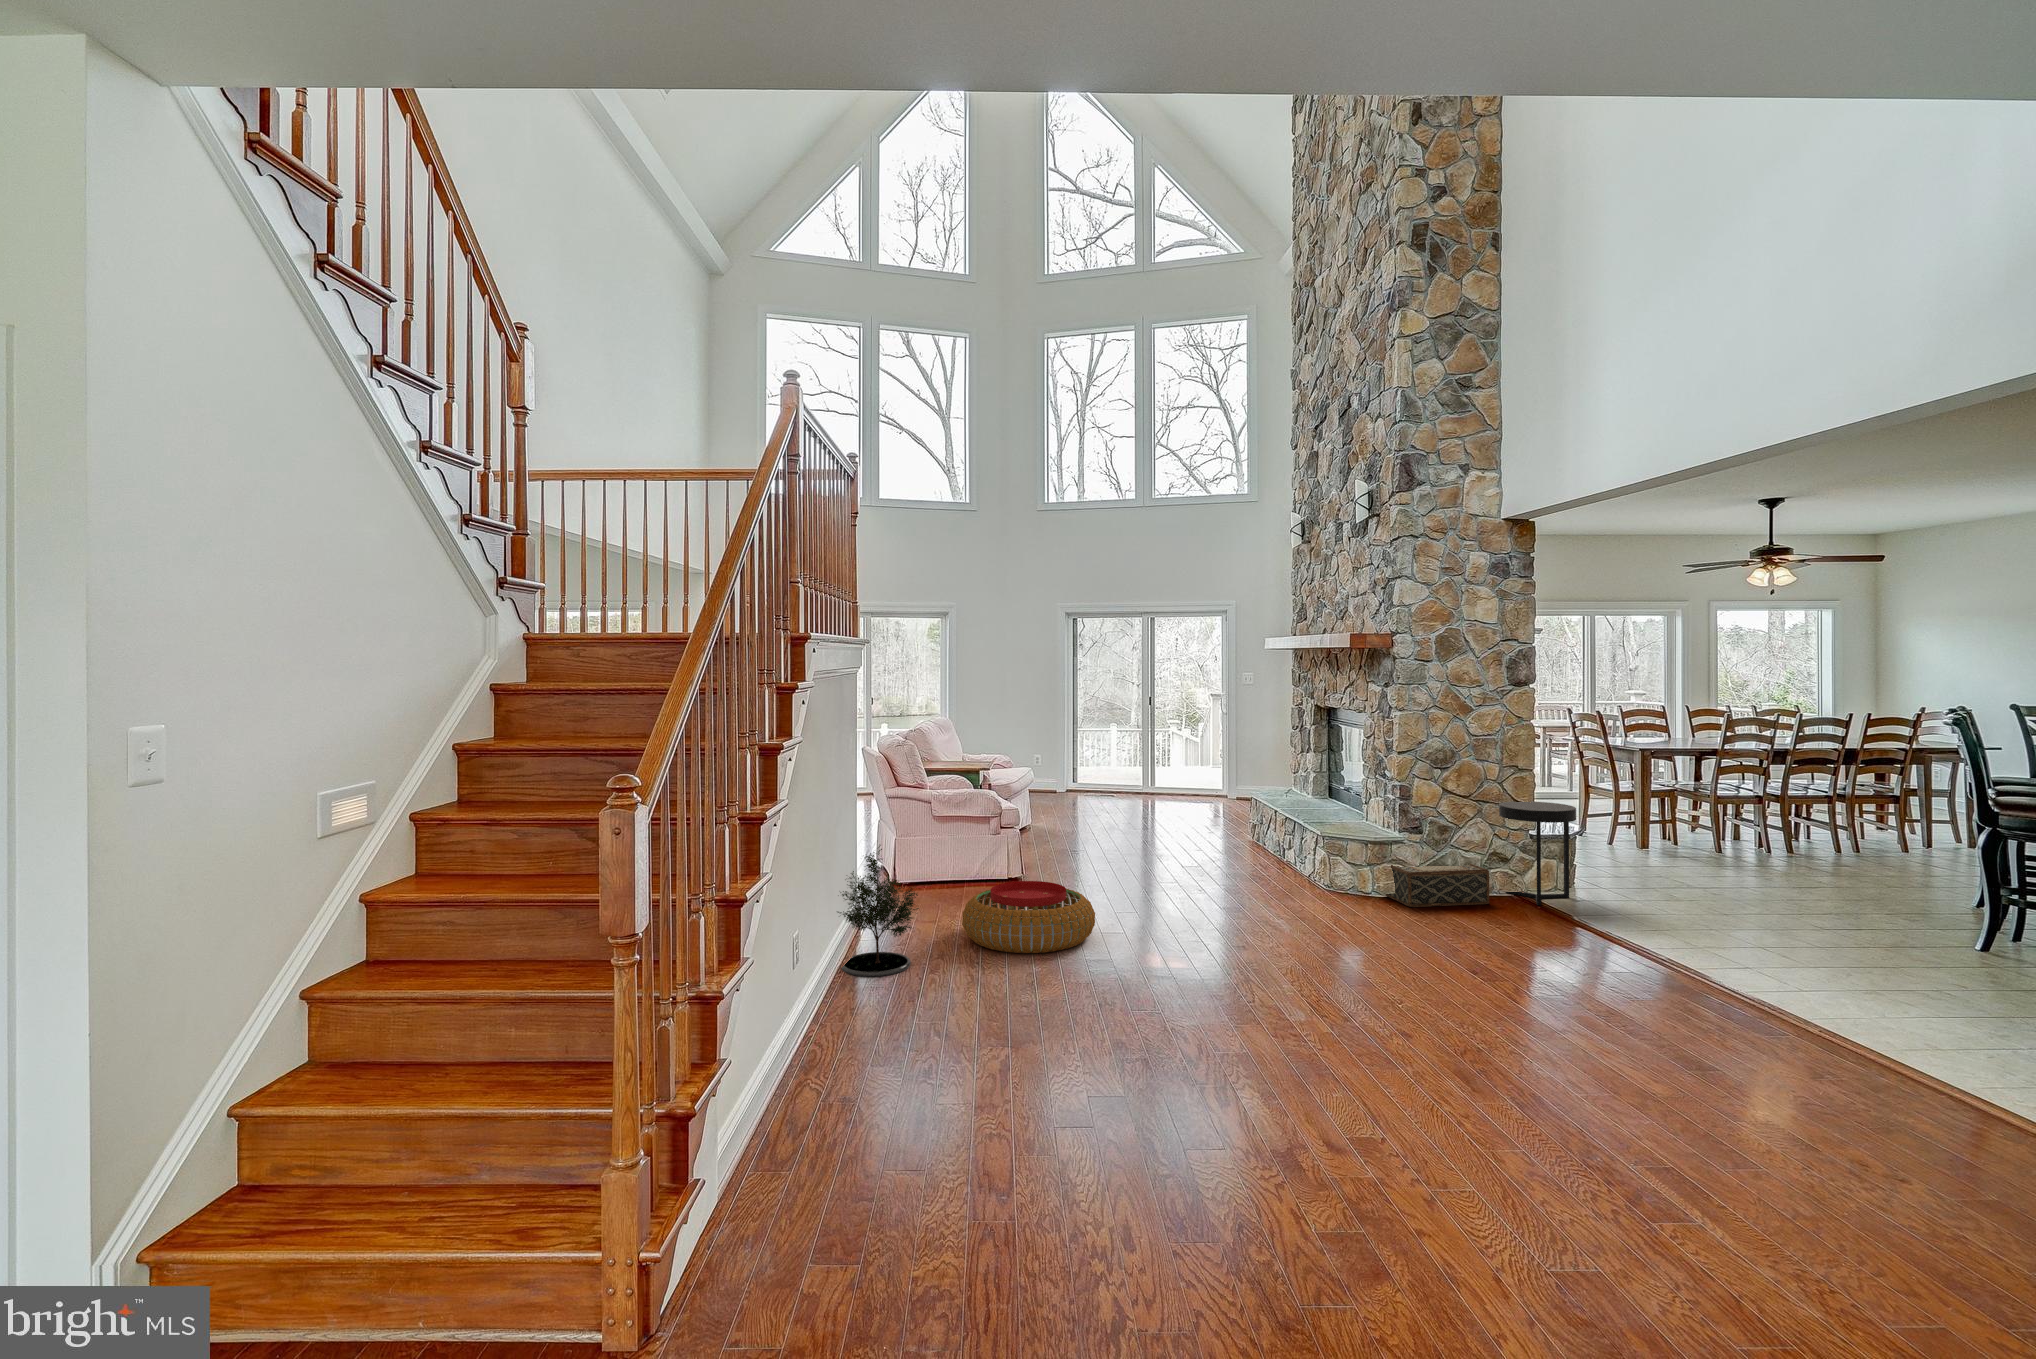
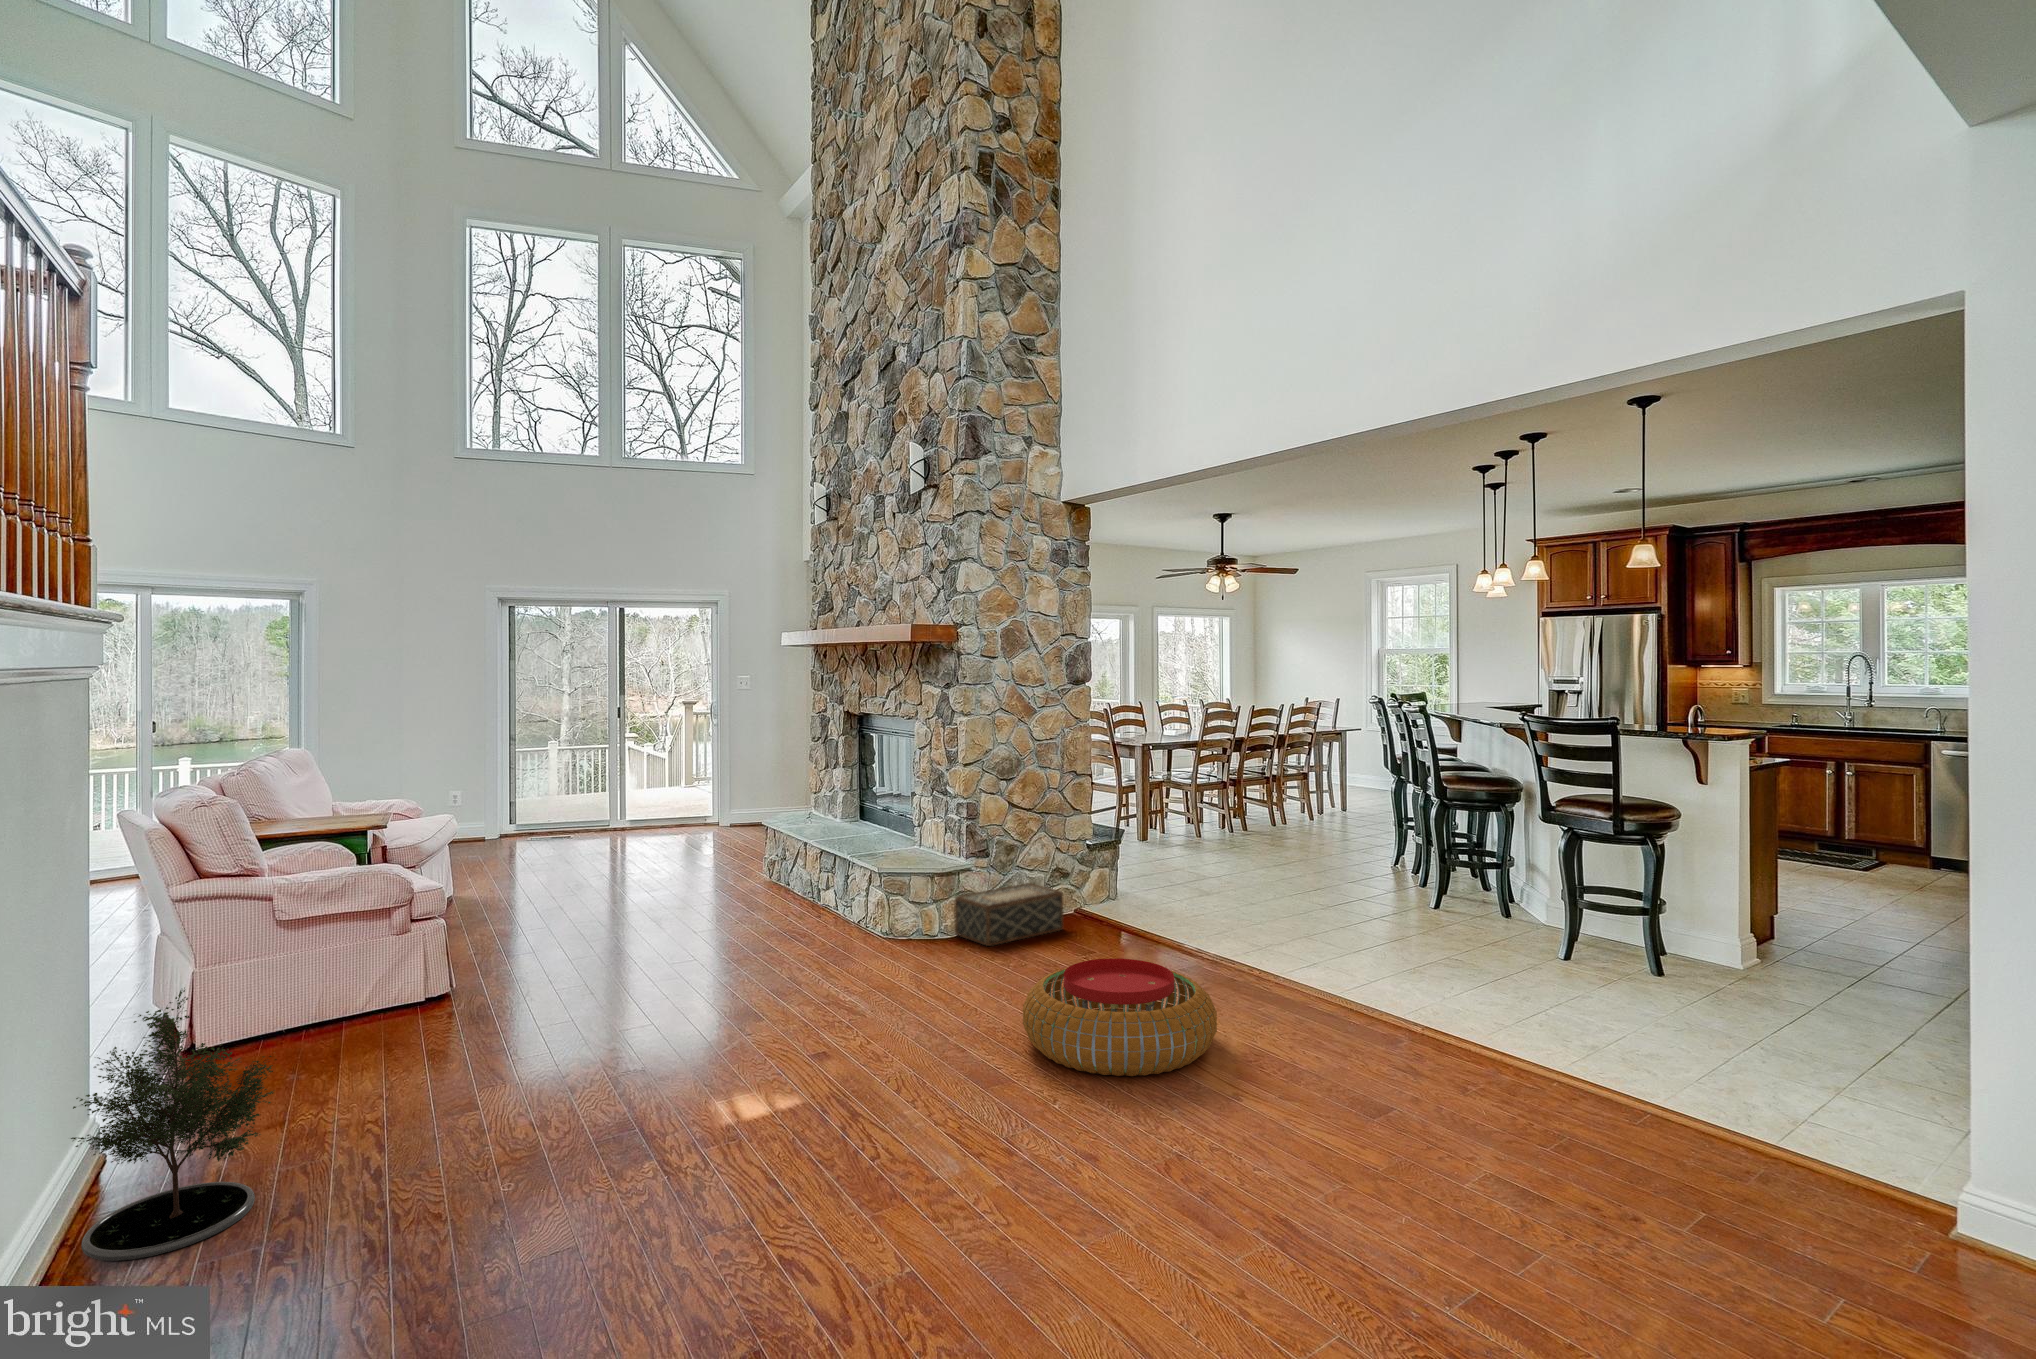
side table: present [1499,801,1576,905] -> none [1065,810,1139,924]
pouf: present [962,881,1095,953] -> present [1023,958,1217,1076]

